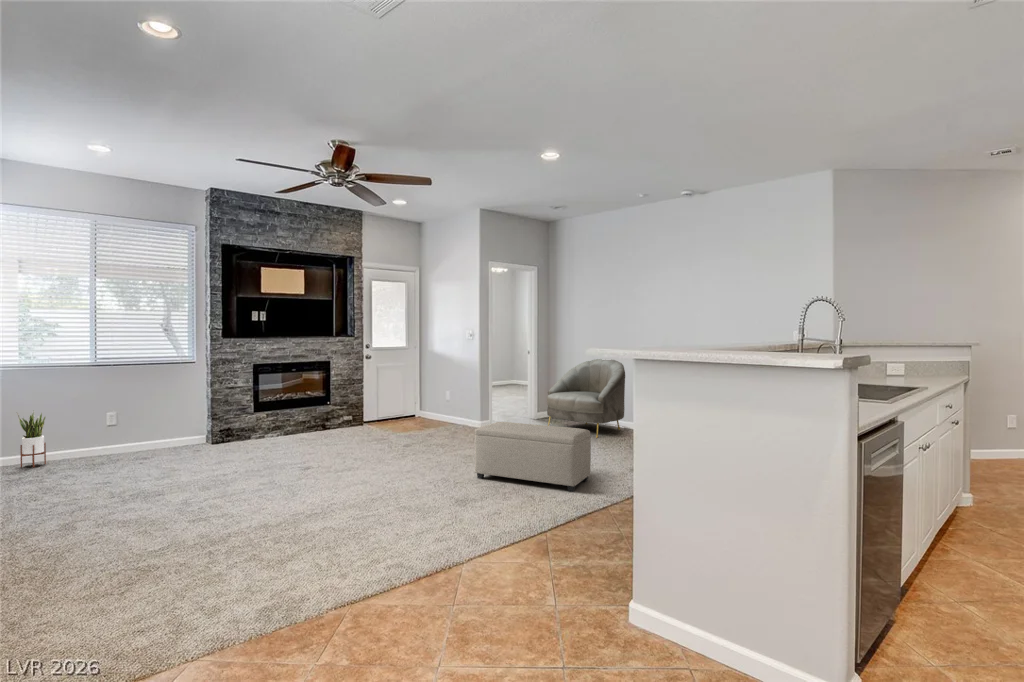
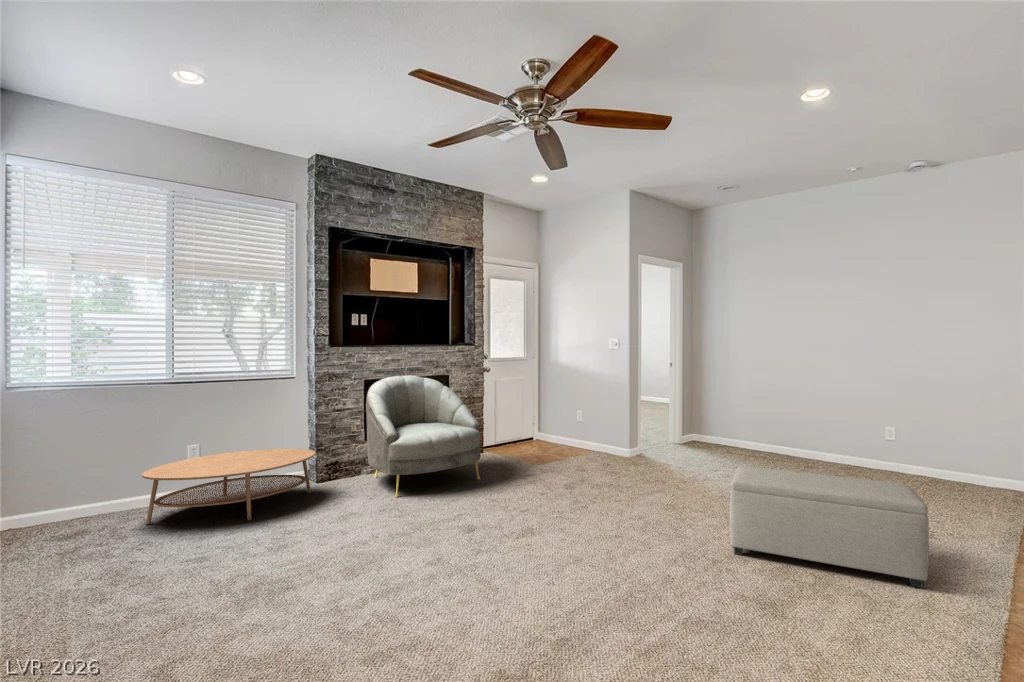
armchair: present [547,359,625,438] -> present [366,376,481,497]
potted plant: present [17,410,46,467] -> none [72,446,110,526]
coffee table: none [69,417,207,467] -> present [142,449,315,524]

